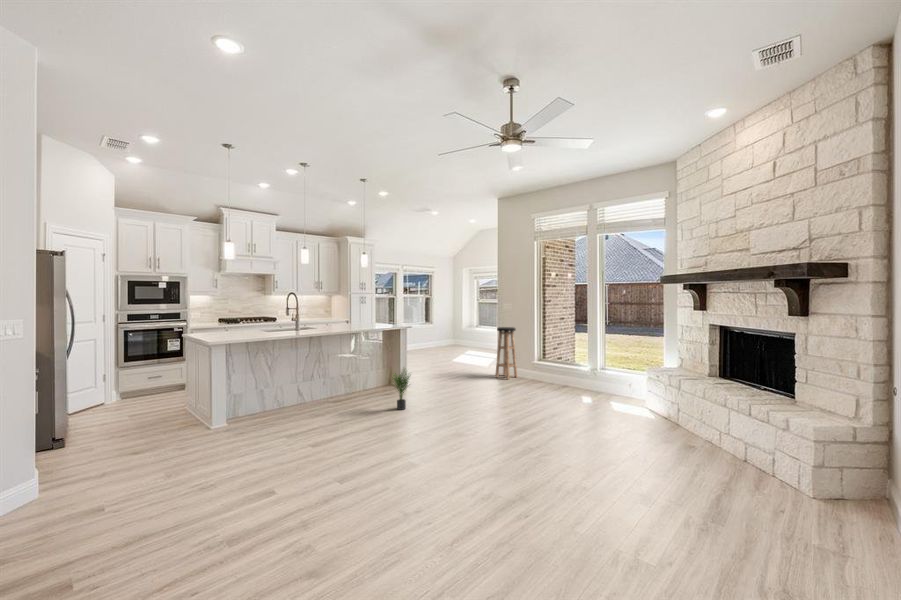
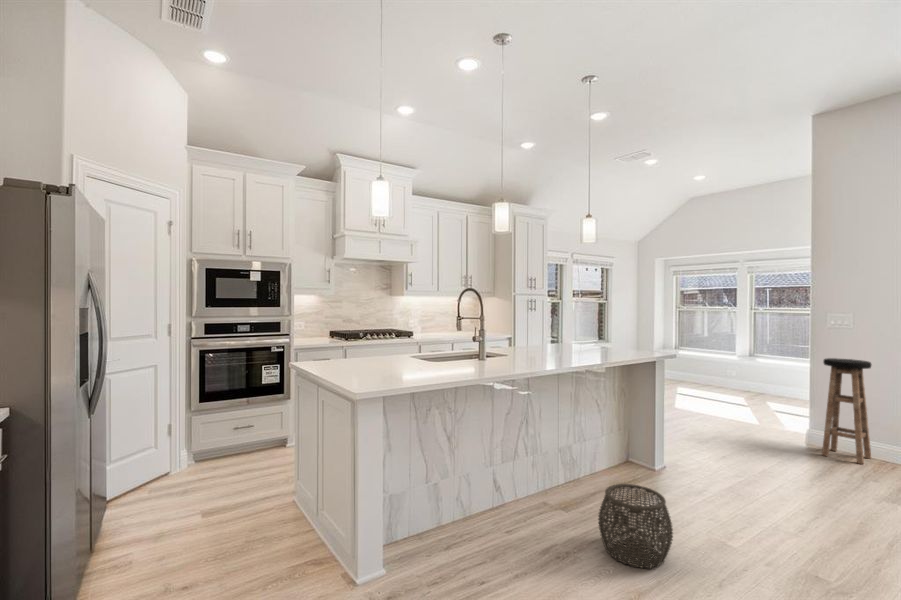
potted plant: present [393,369,410,410] -> none [706,453,780,559]
woven basket: none [335,383,367,415] -> present [598,484,673,568]

